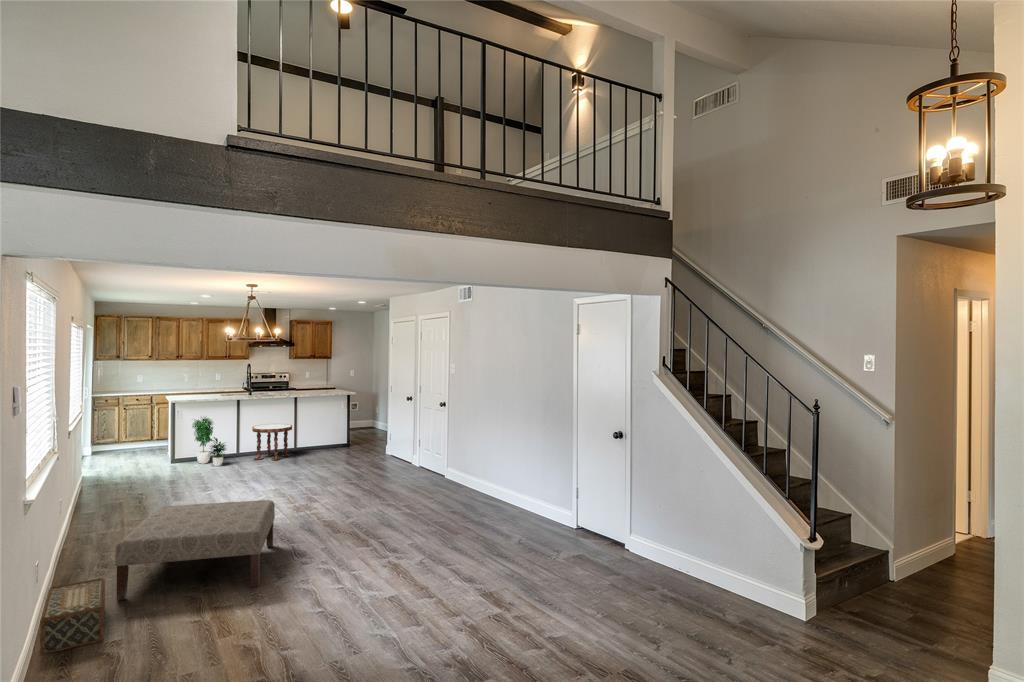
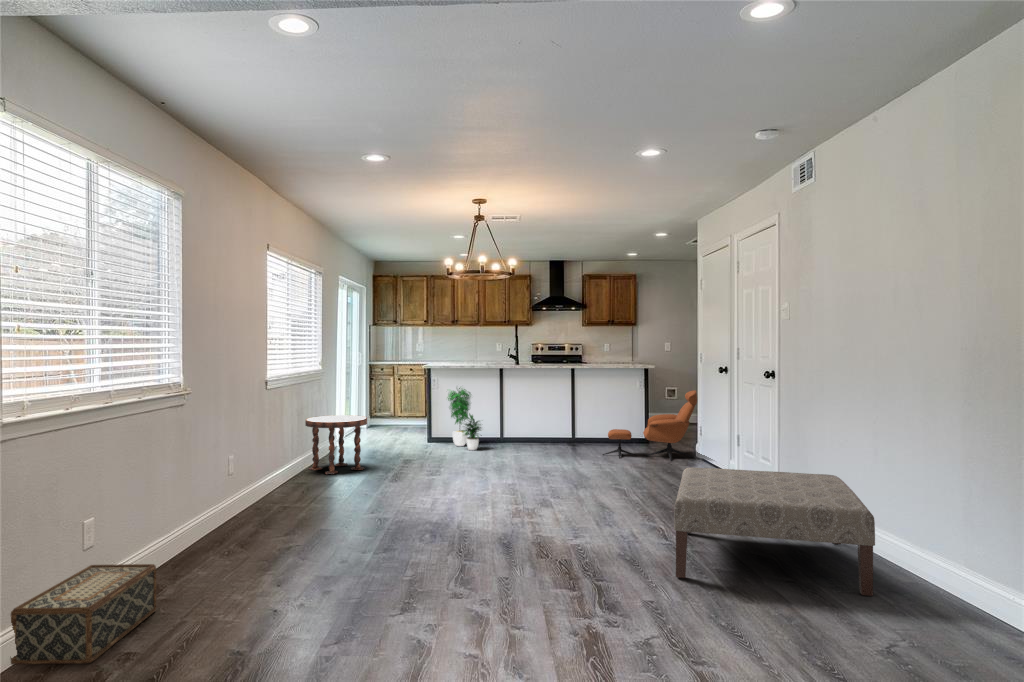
lounge chair: none [324,411,390,461] -> present [603,390,697,460]
side table: present [252,424,292,460] -> present [305,415,367,474]
ottoman: present [115,500,275,601] -> present [674,467,875,596]

